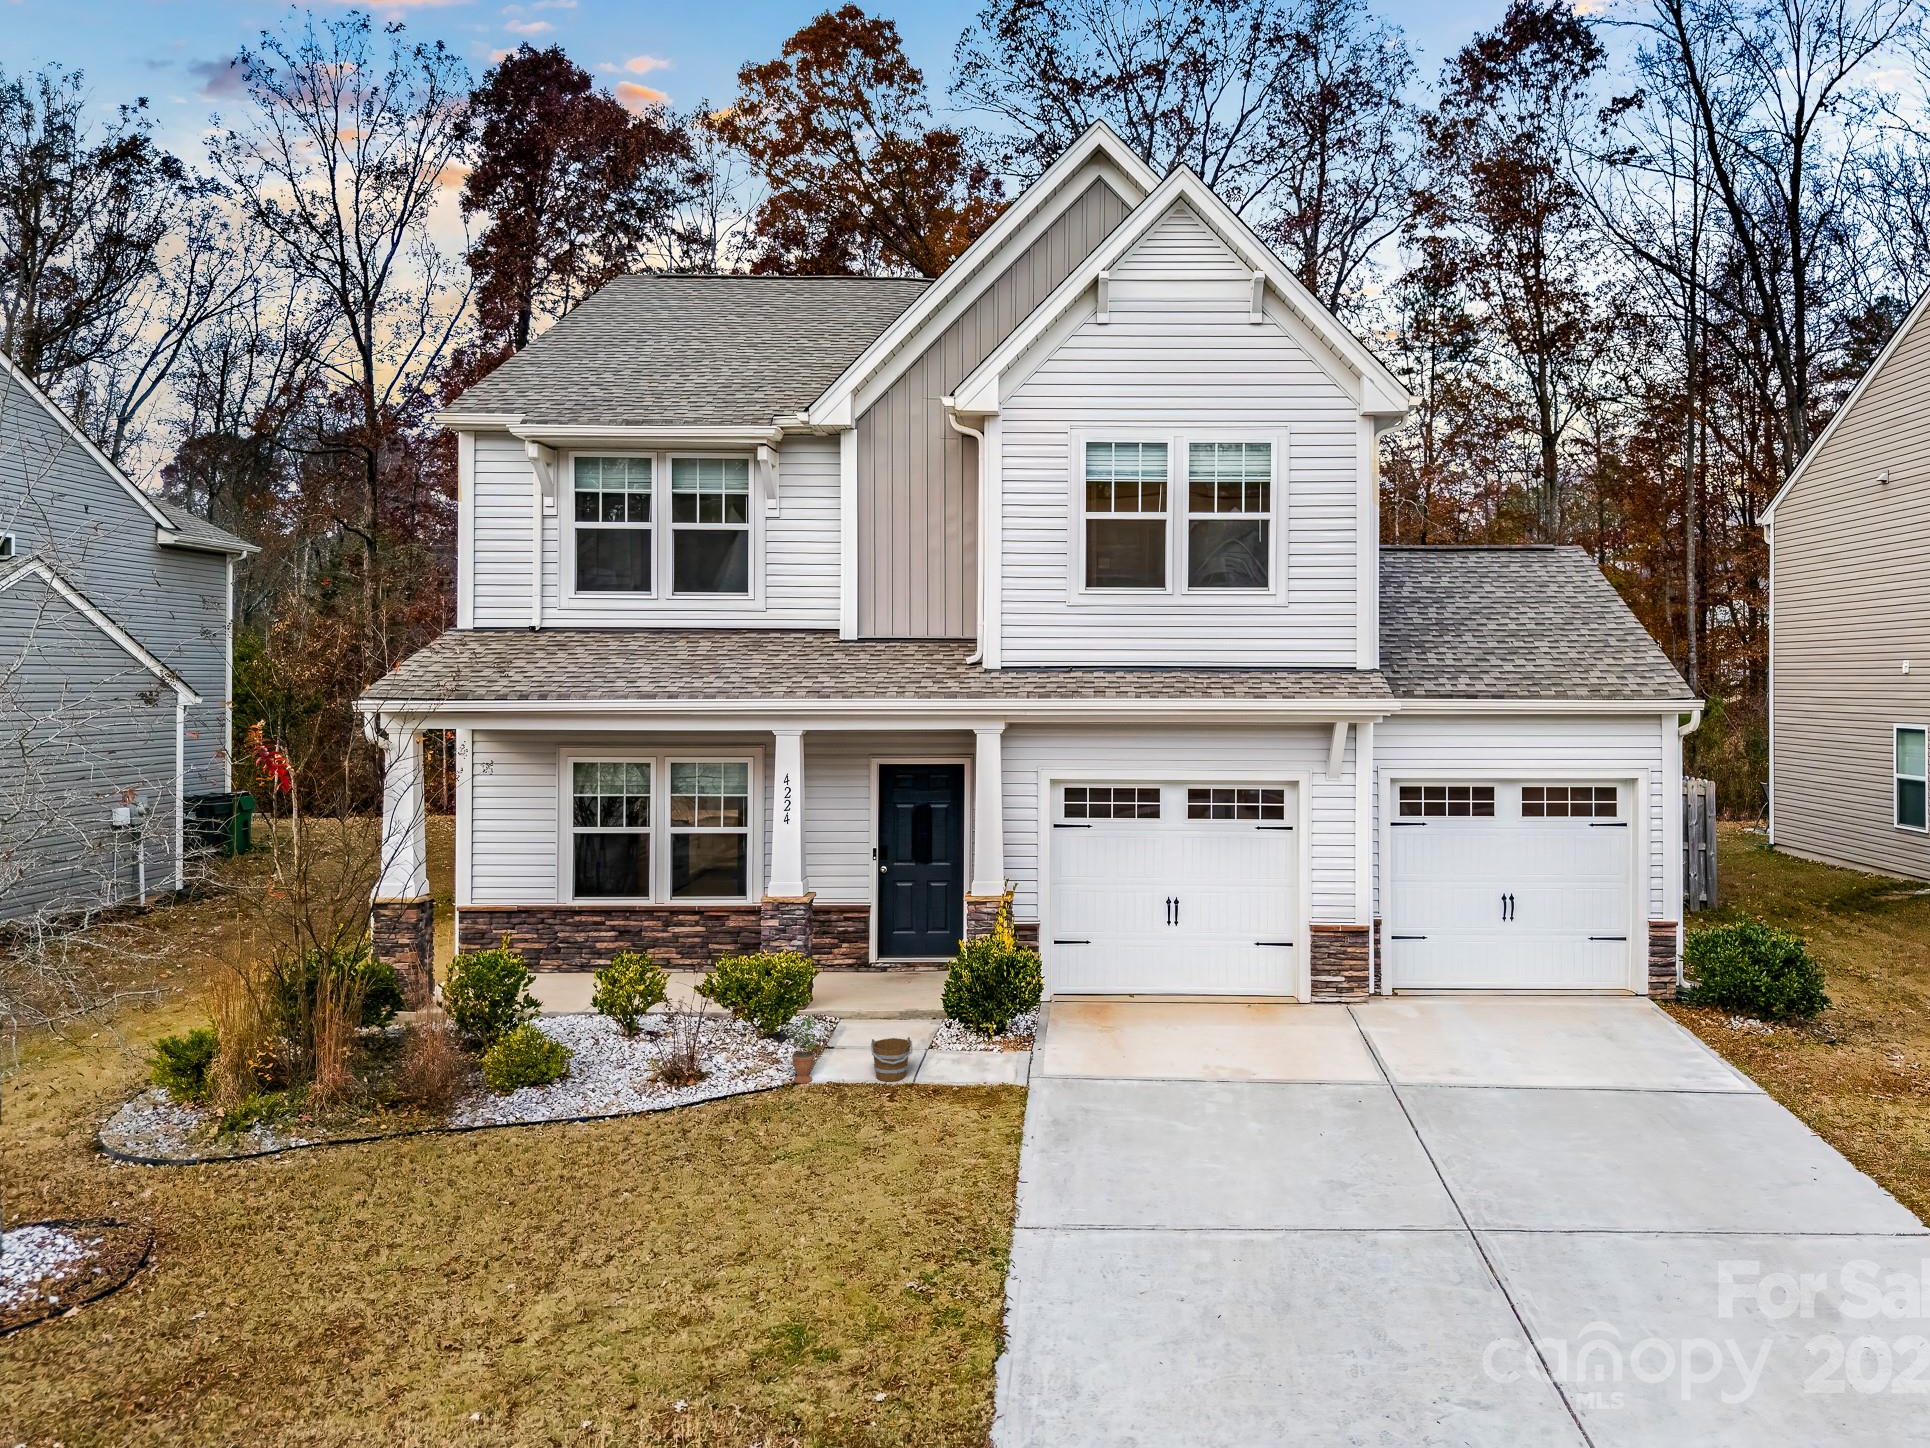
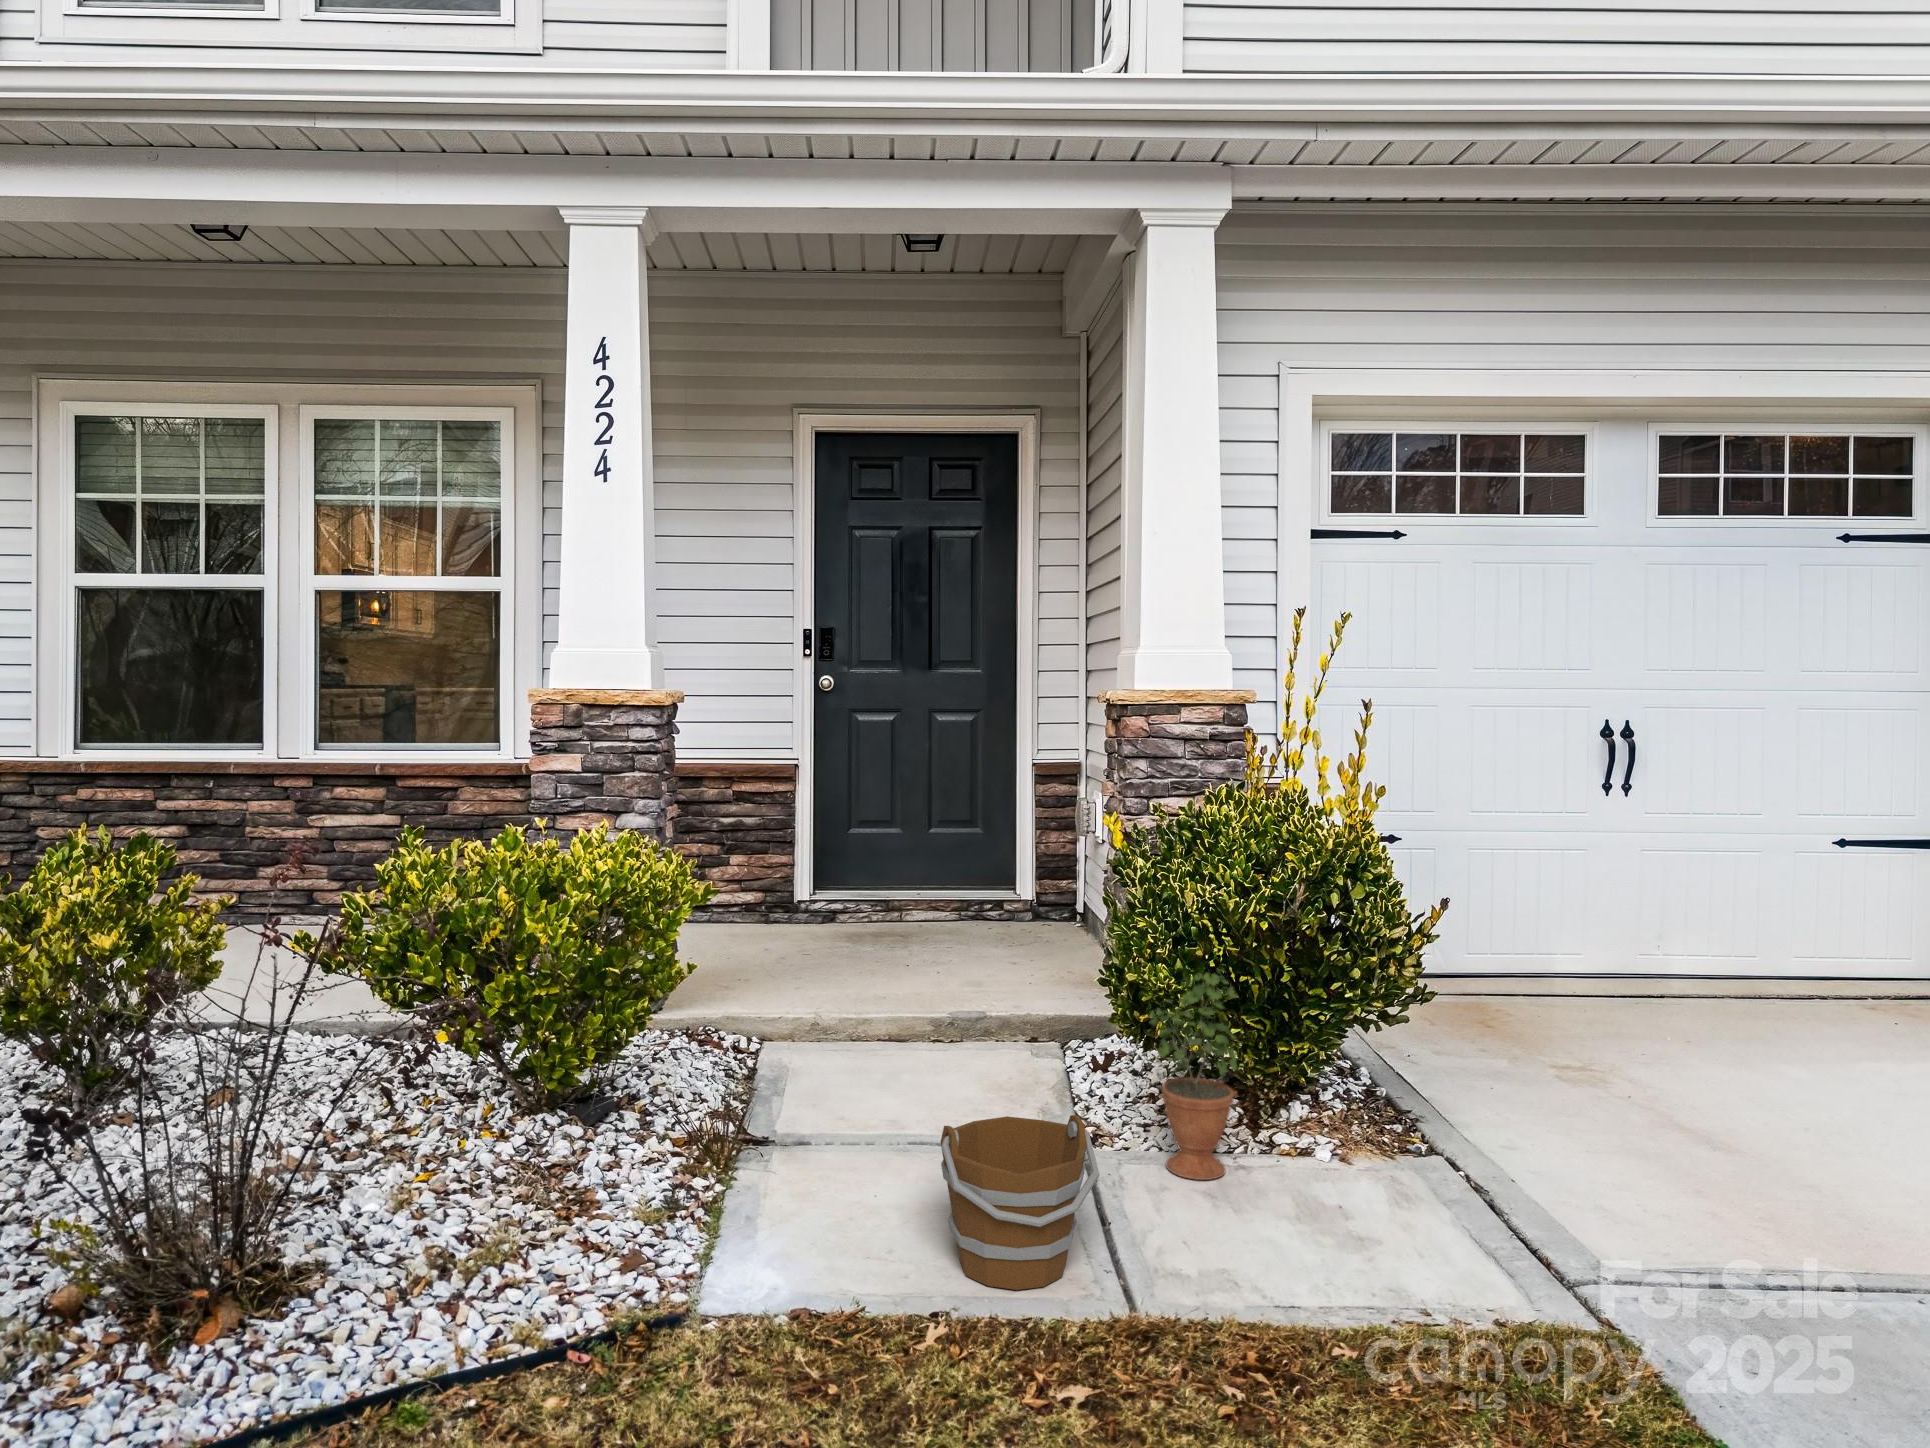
potted plant: present [788,1018,817,1083] -> present [1149,969,1237,1180]

